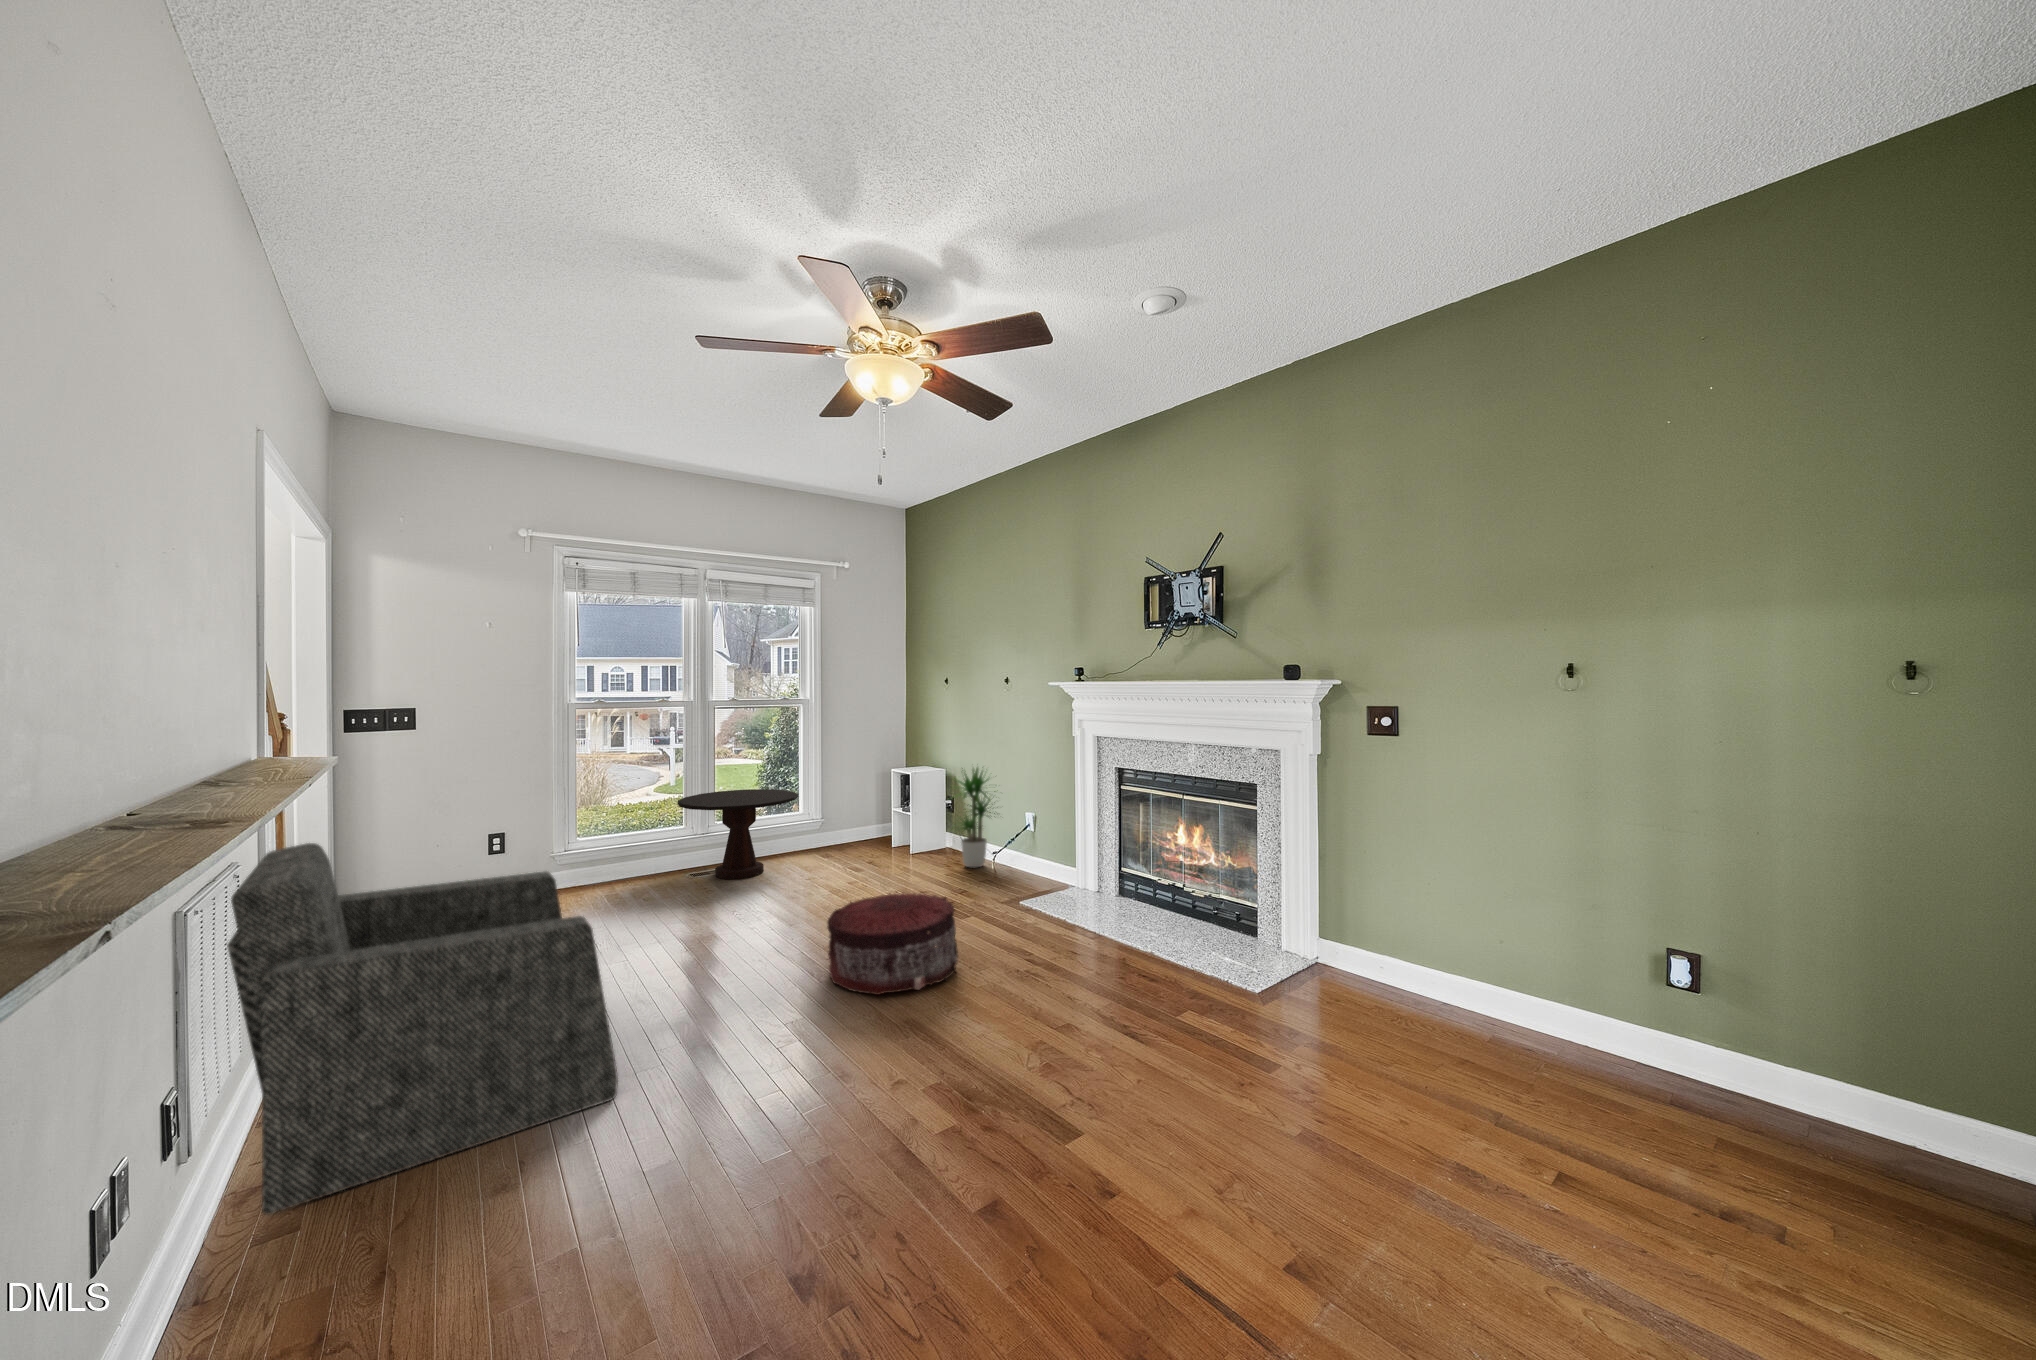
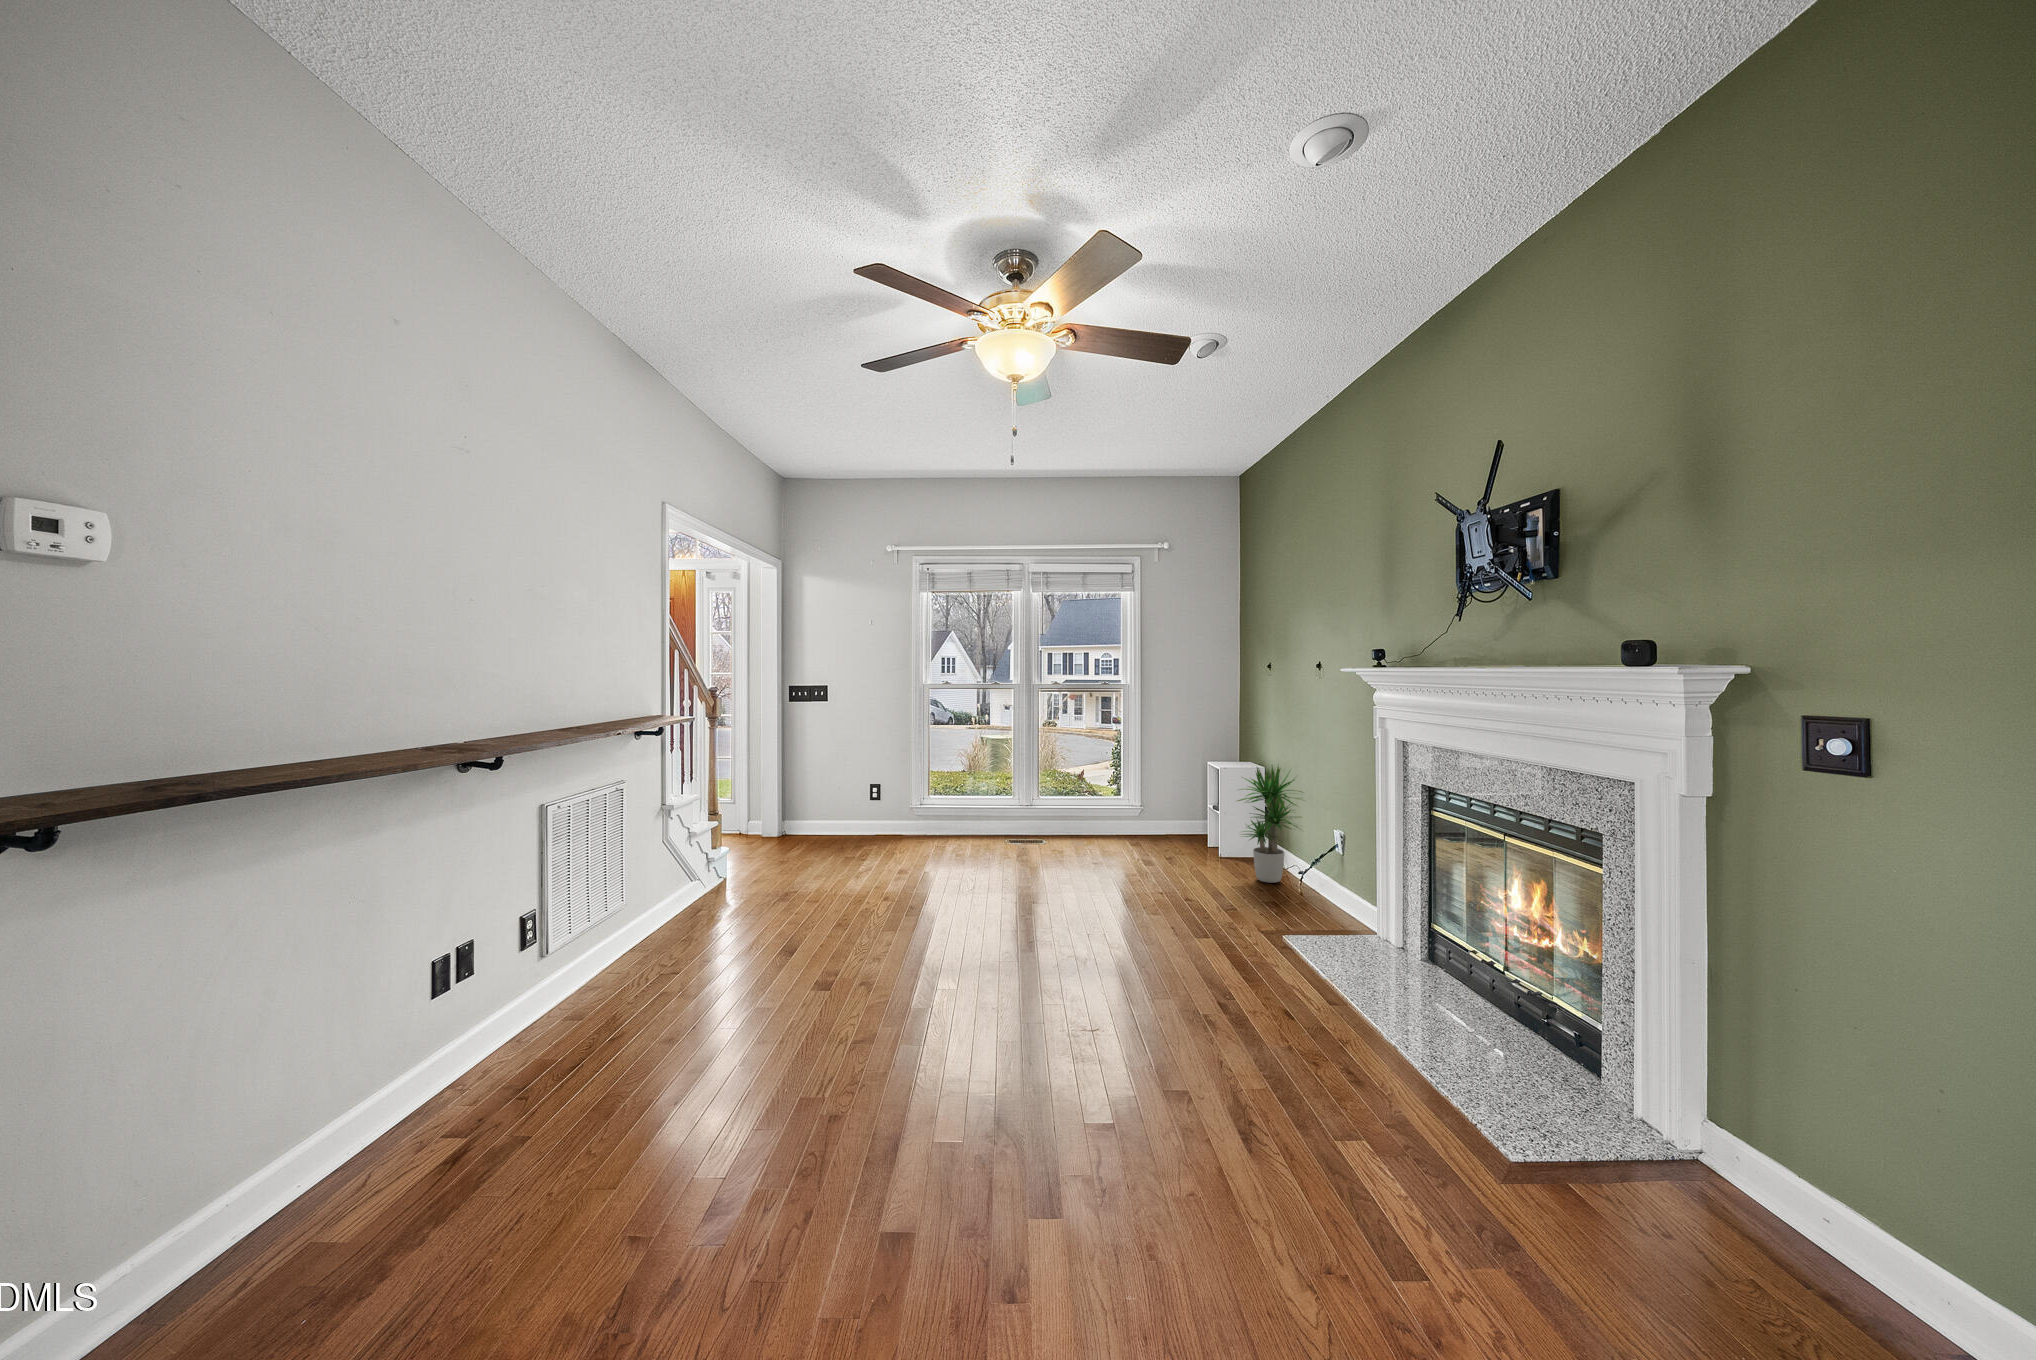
side table: present [678,789,798,879] -> none [994,769,1097,851]
armchair: present [227,843,618,1215] -> none [570,775,829,1010]
pouf: present [827,893,958,995] -> none [1003,888,1136,997]

